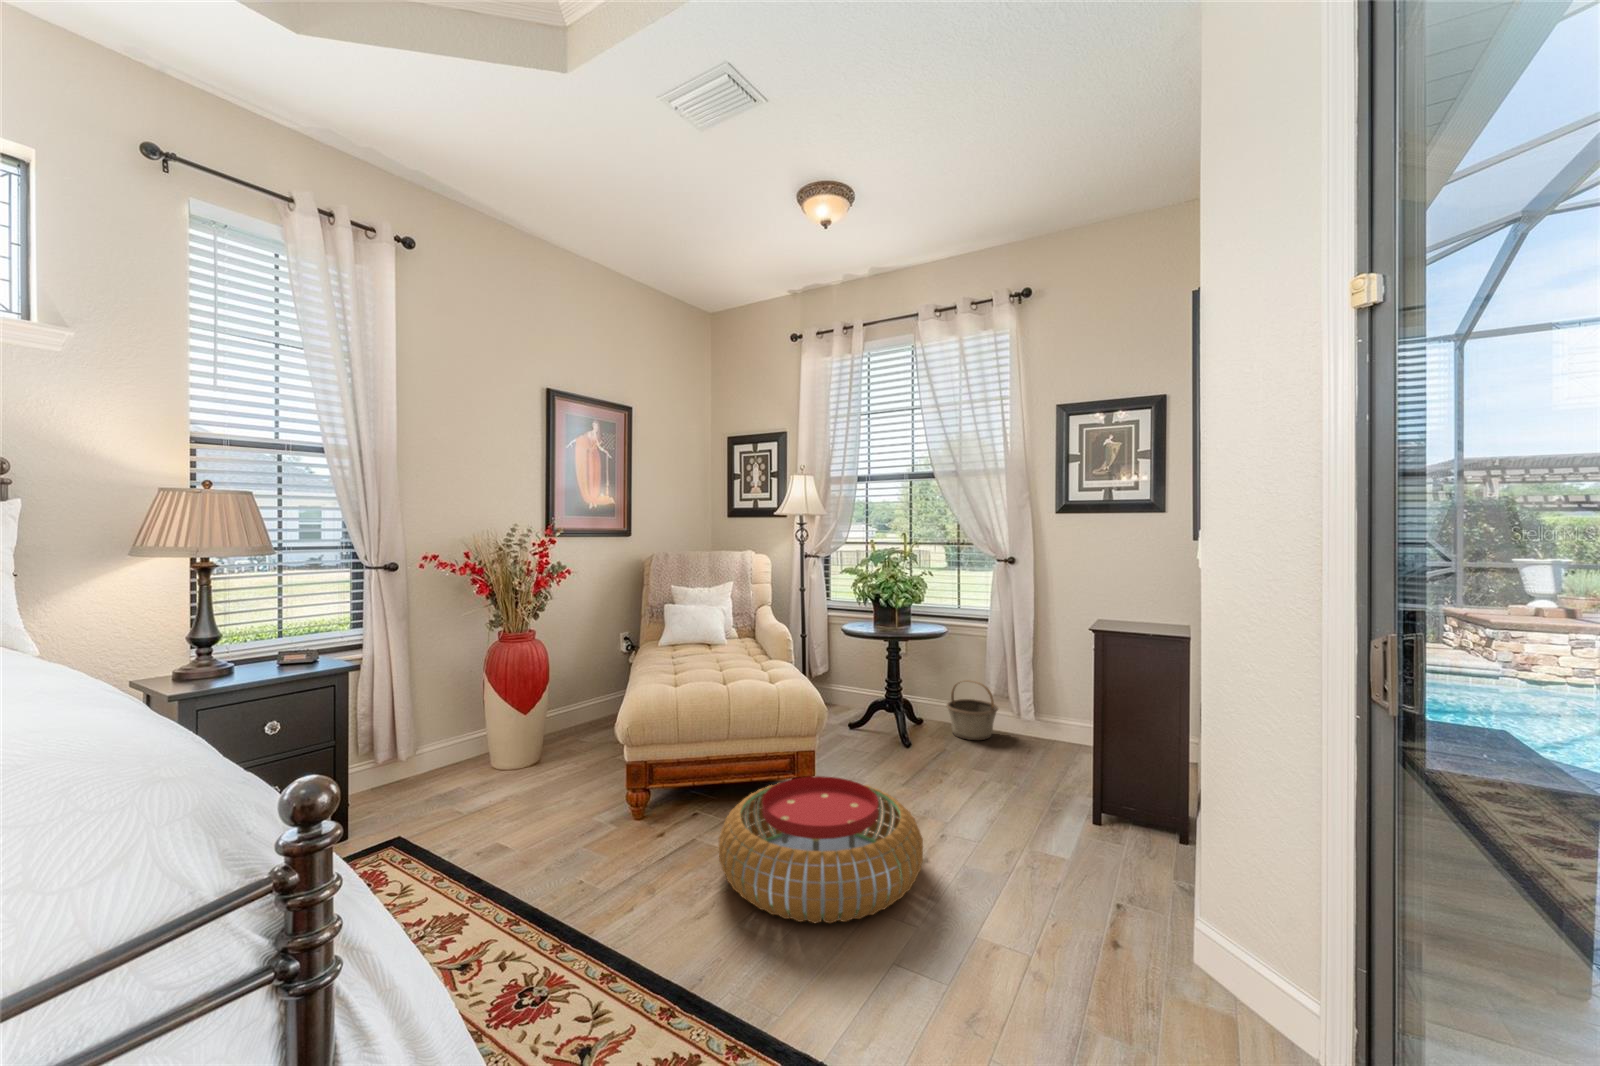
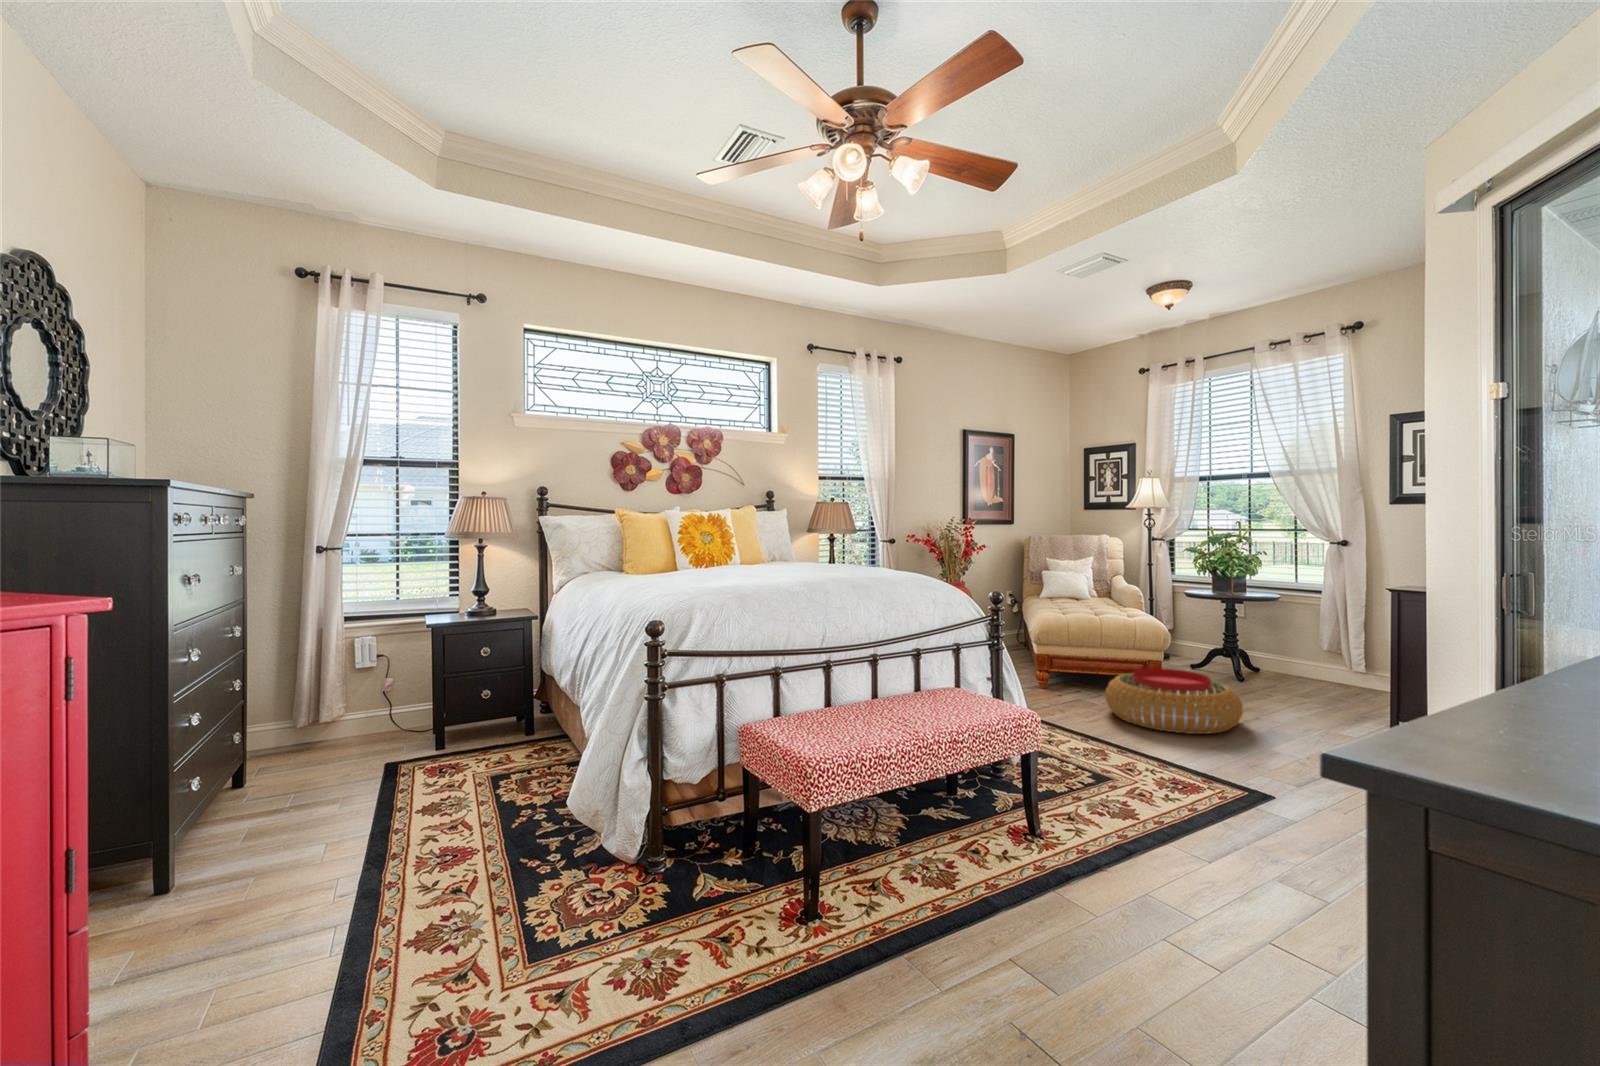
basket: present [946,680,998,740] -> none [1278,638,1328,684]

